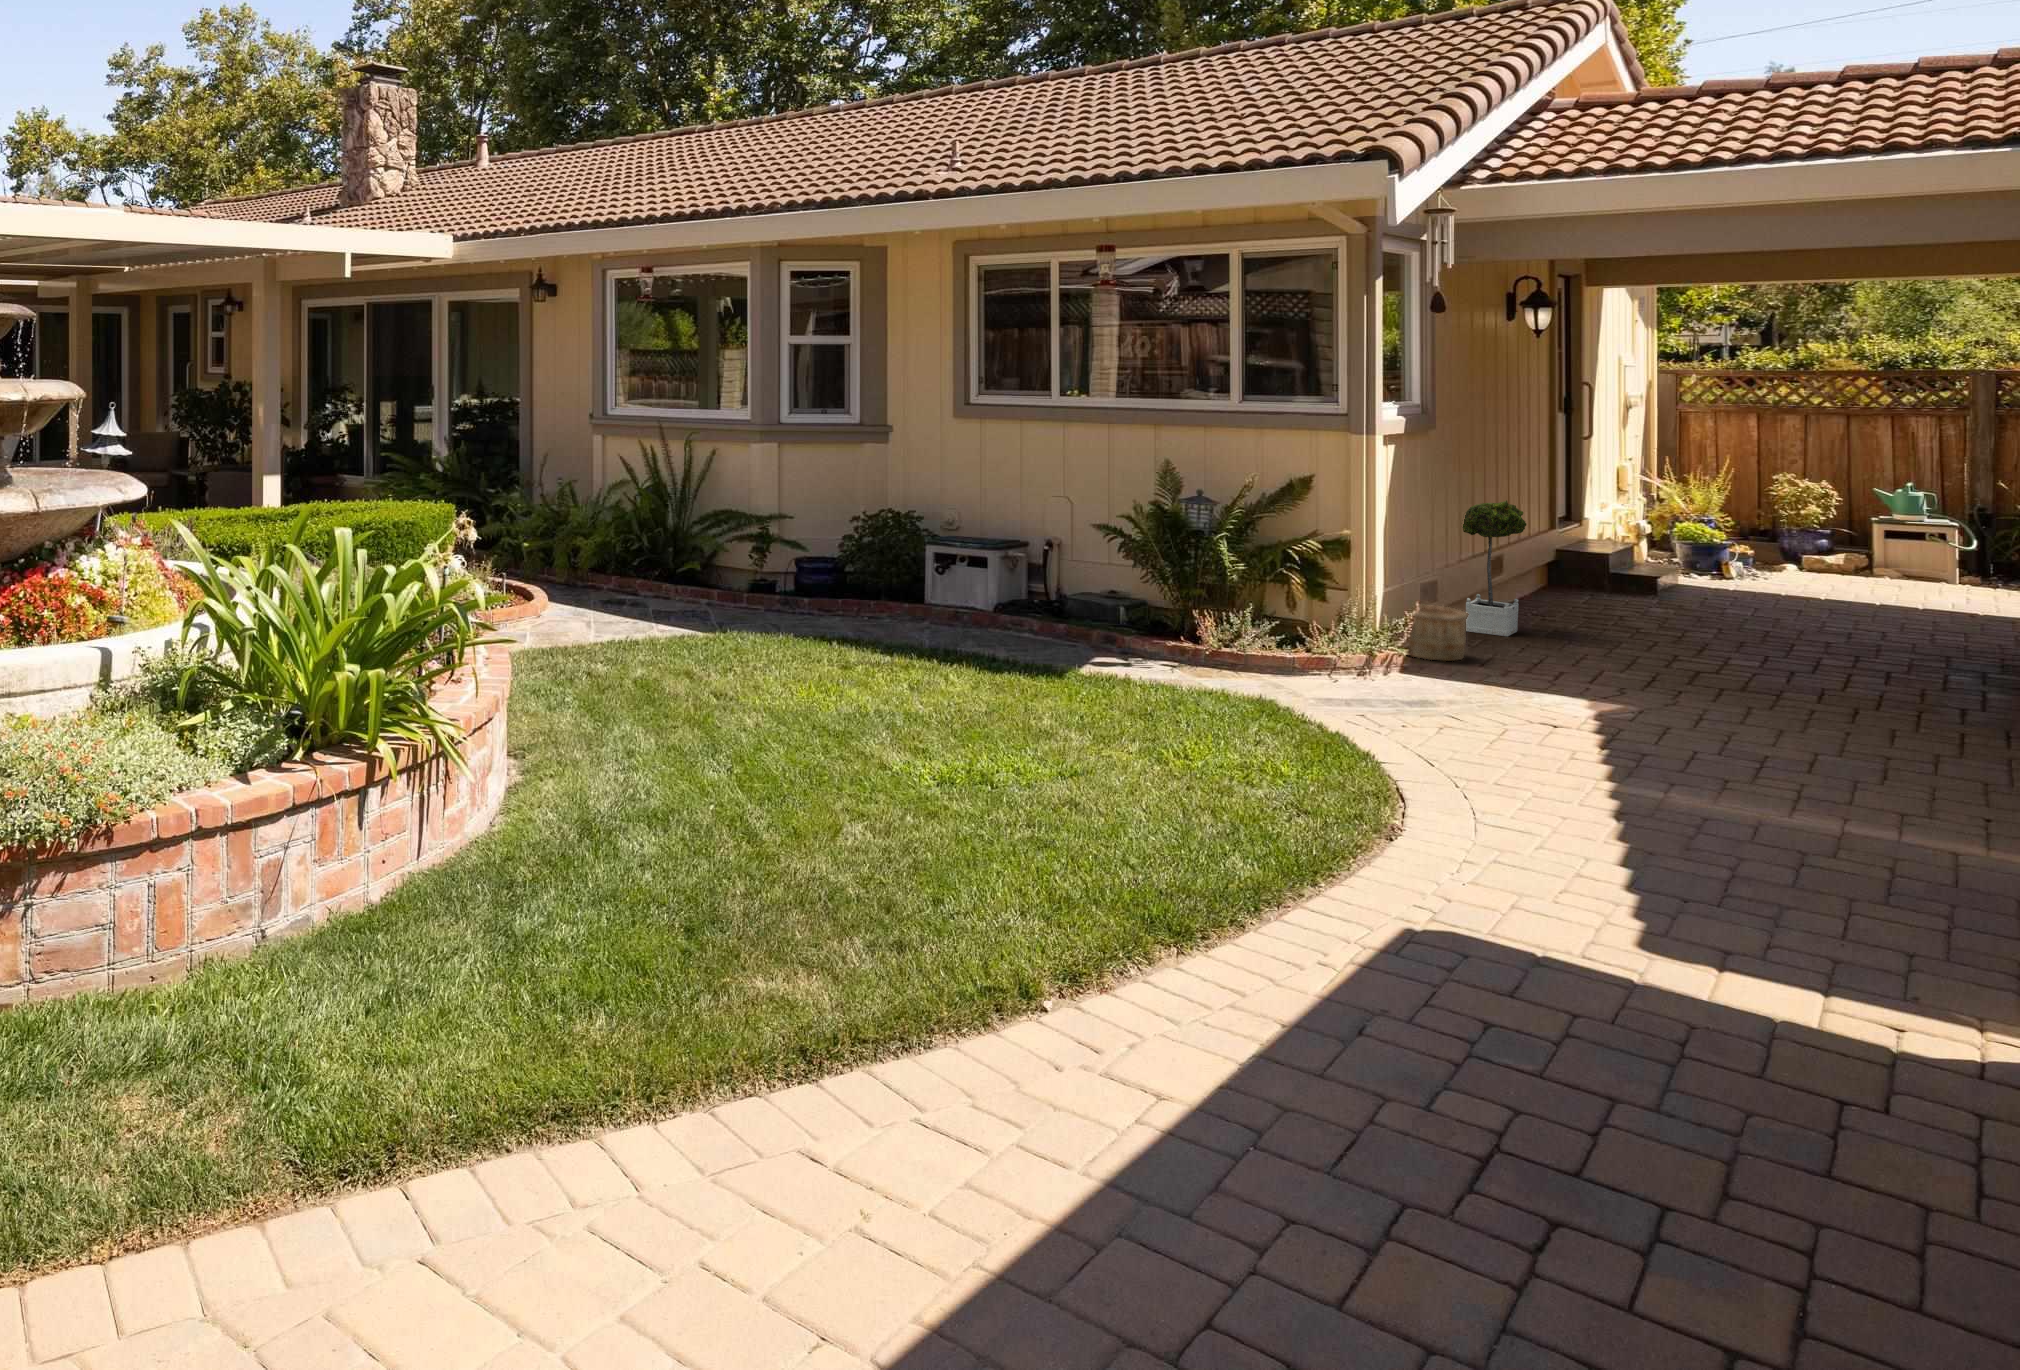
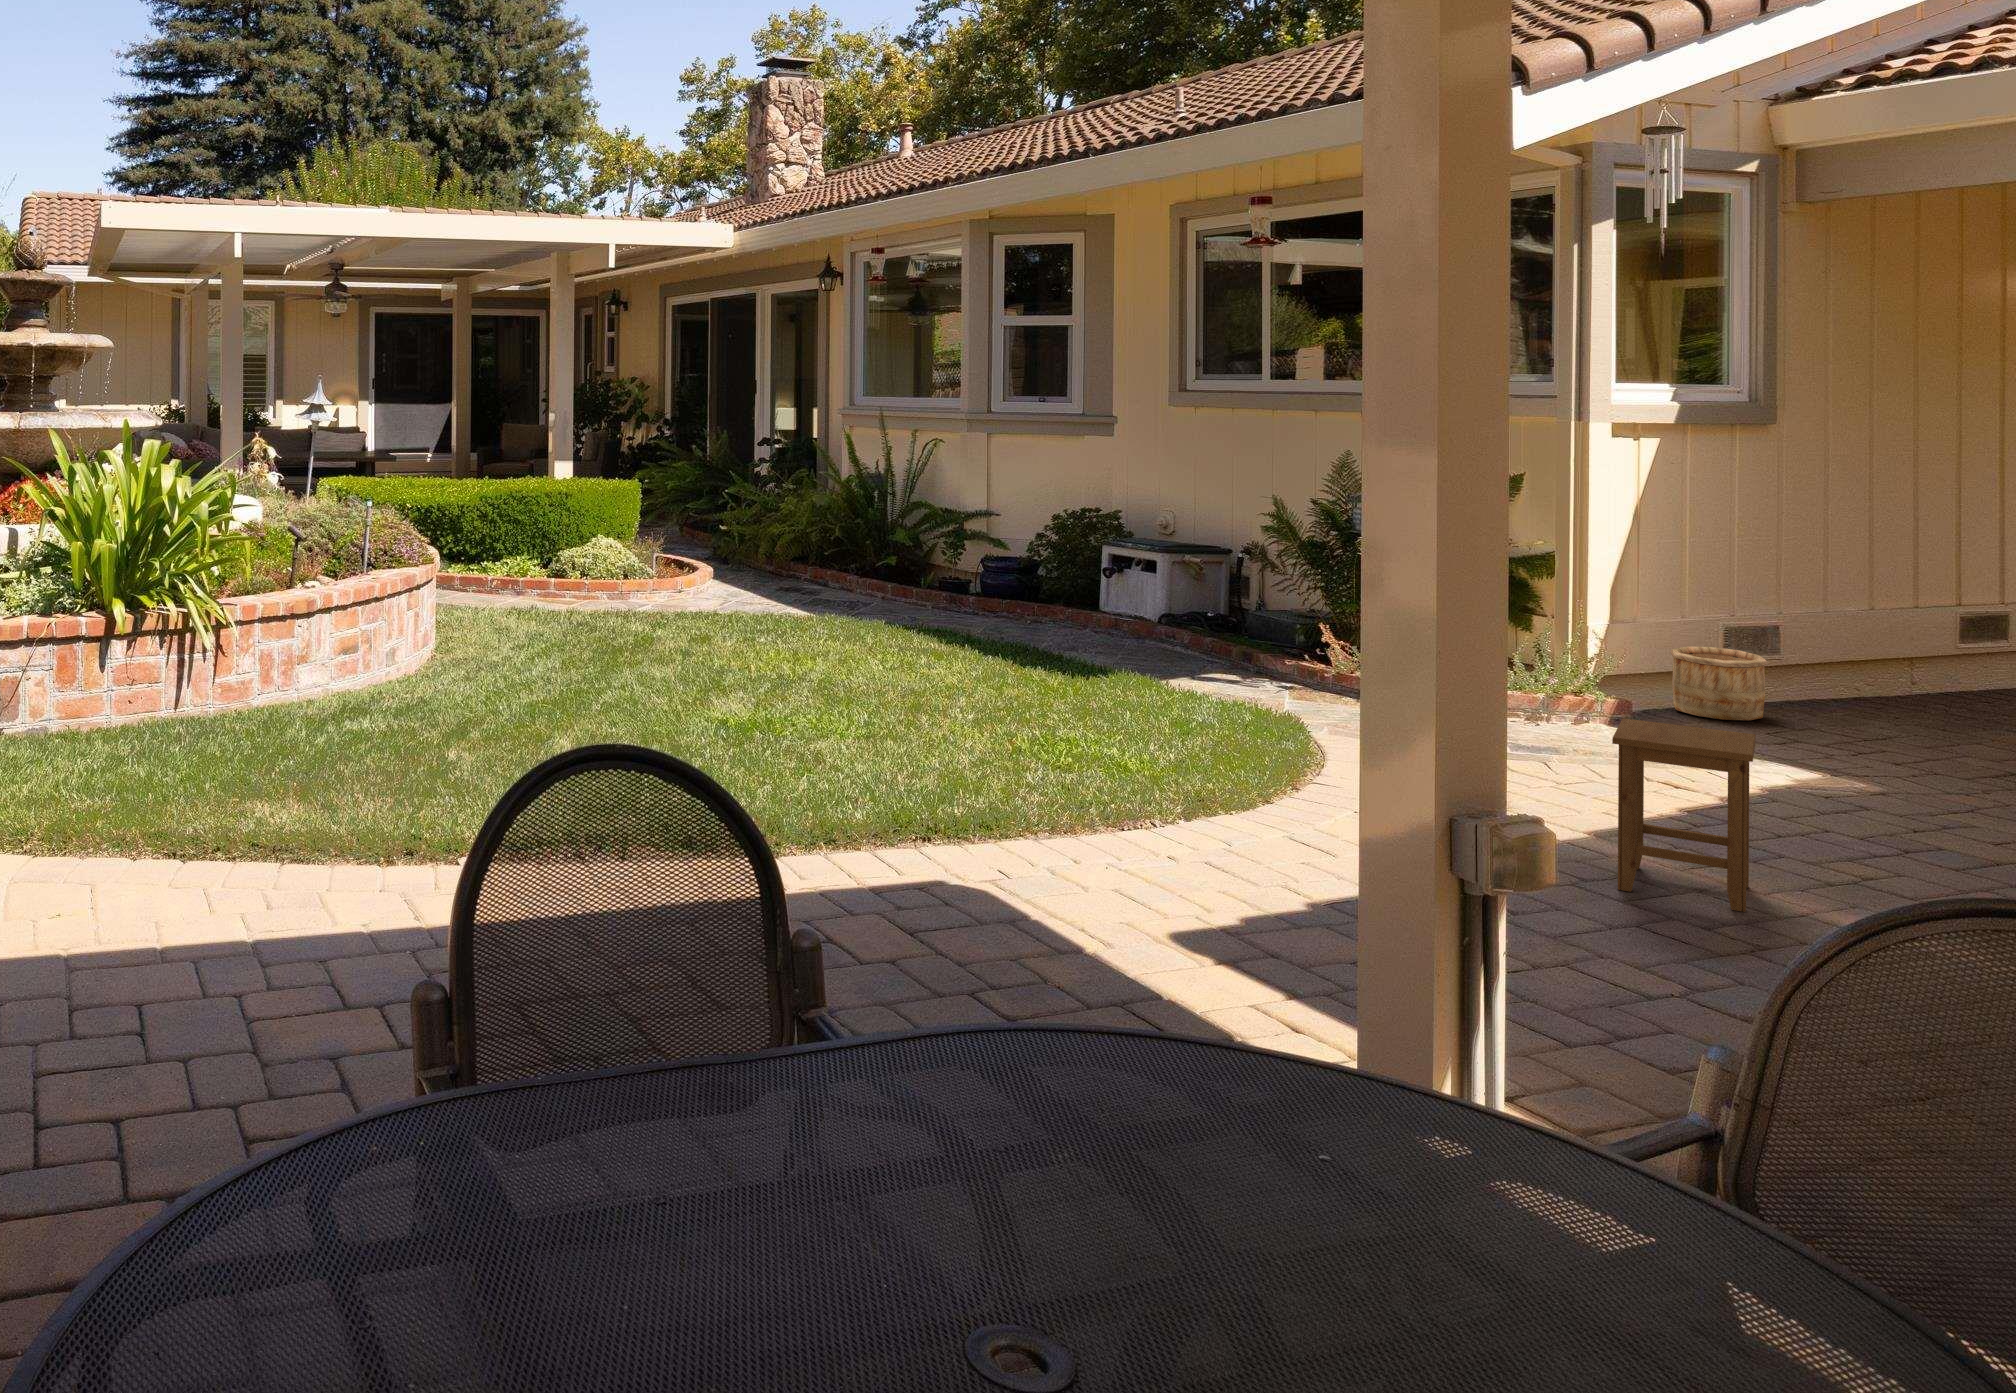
potted tree: present [1463,500,1527,636] -> none [1851,523,1957,710]
stool: none [1705,695,1859,840] -> present [1612,718,1756,912]

